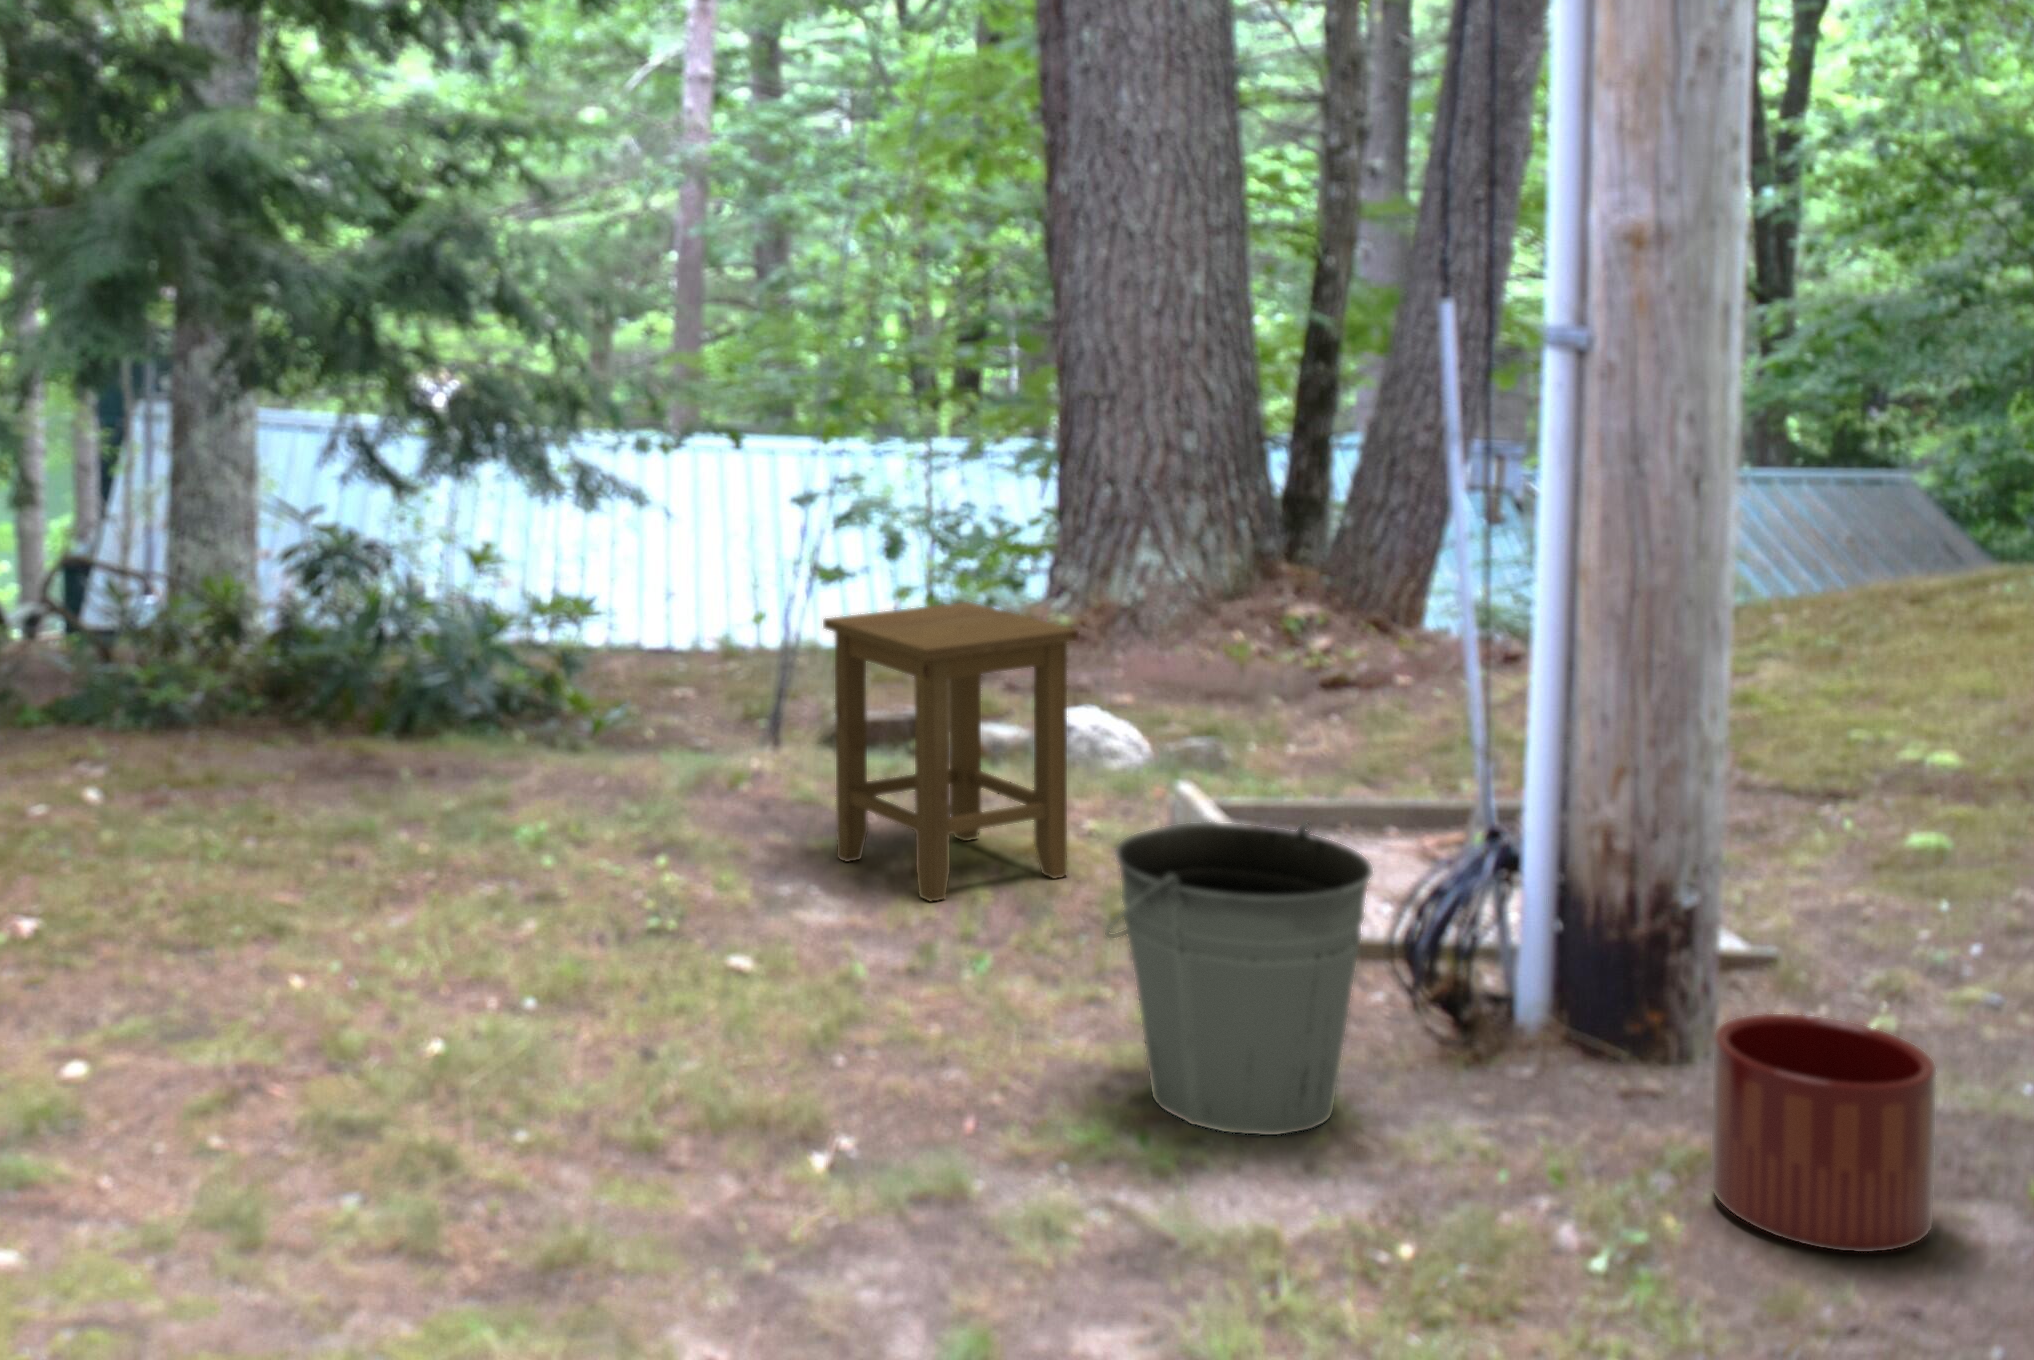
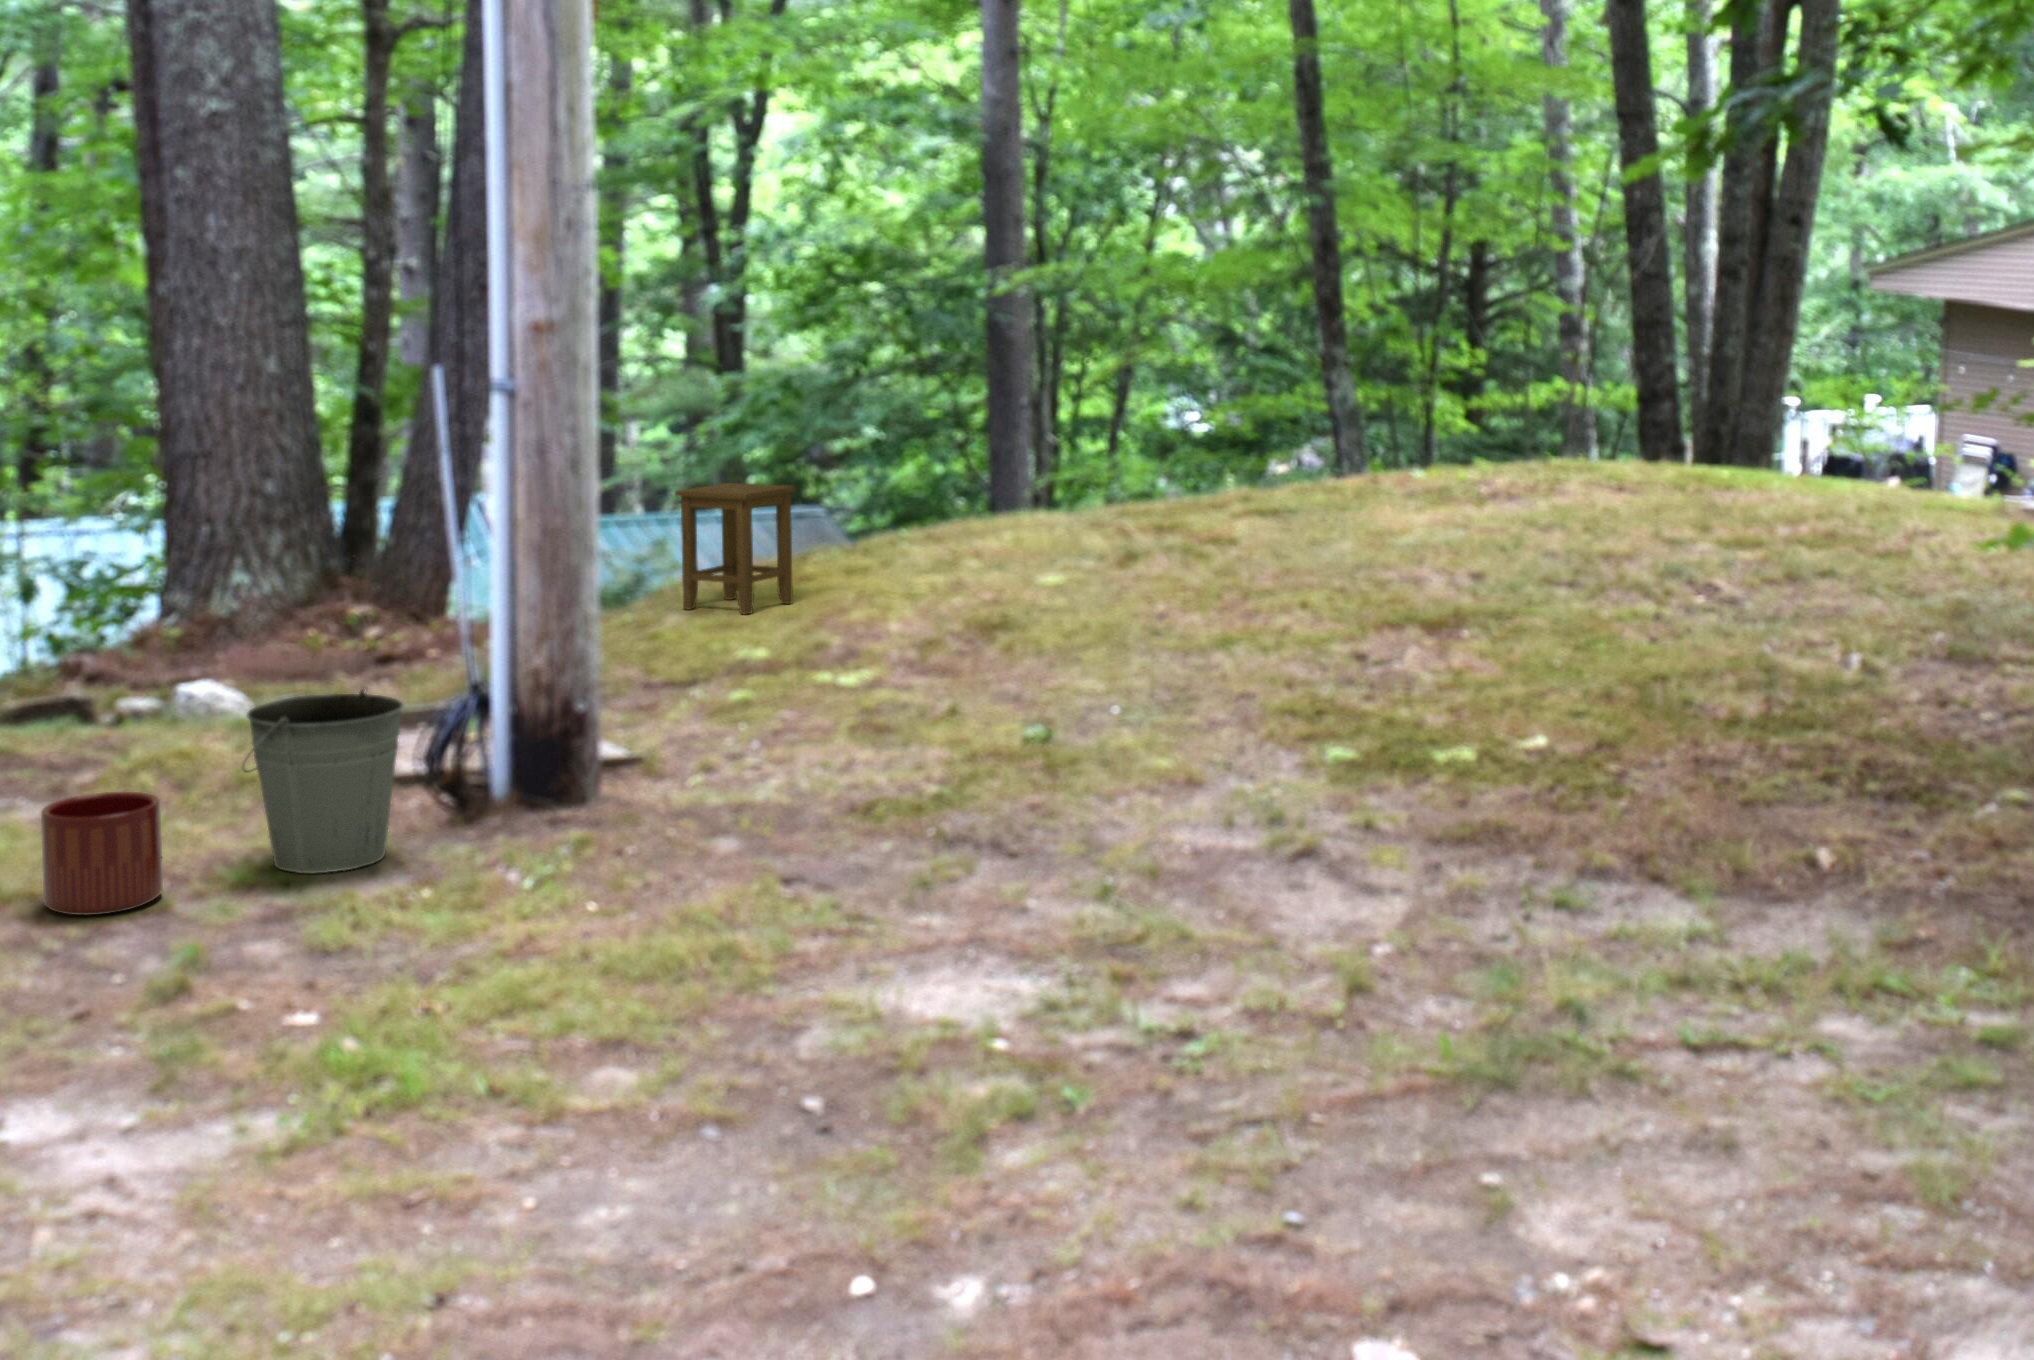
stool: present [823,602,1079,901] -> present [675,483,796,615]
planter: present [1711,1014,1936,1252] -> present [41,792,163,915]

